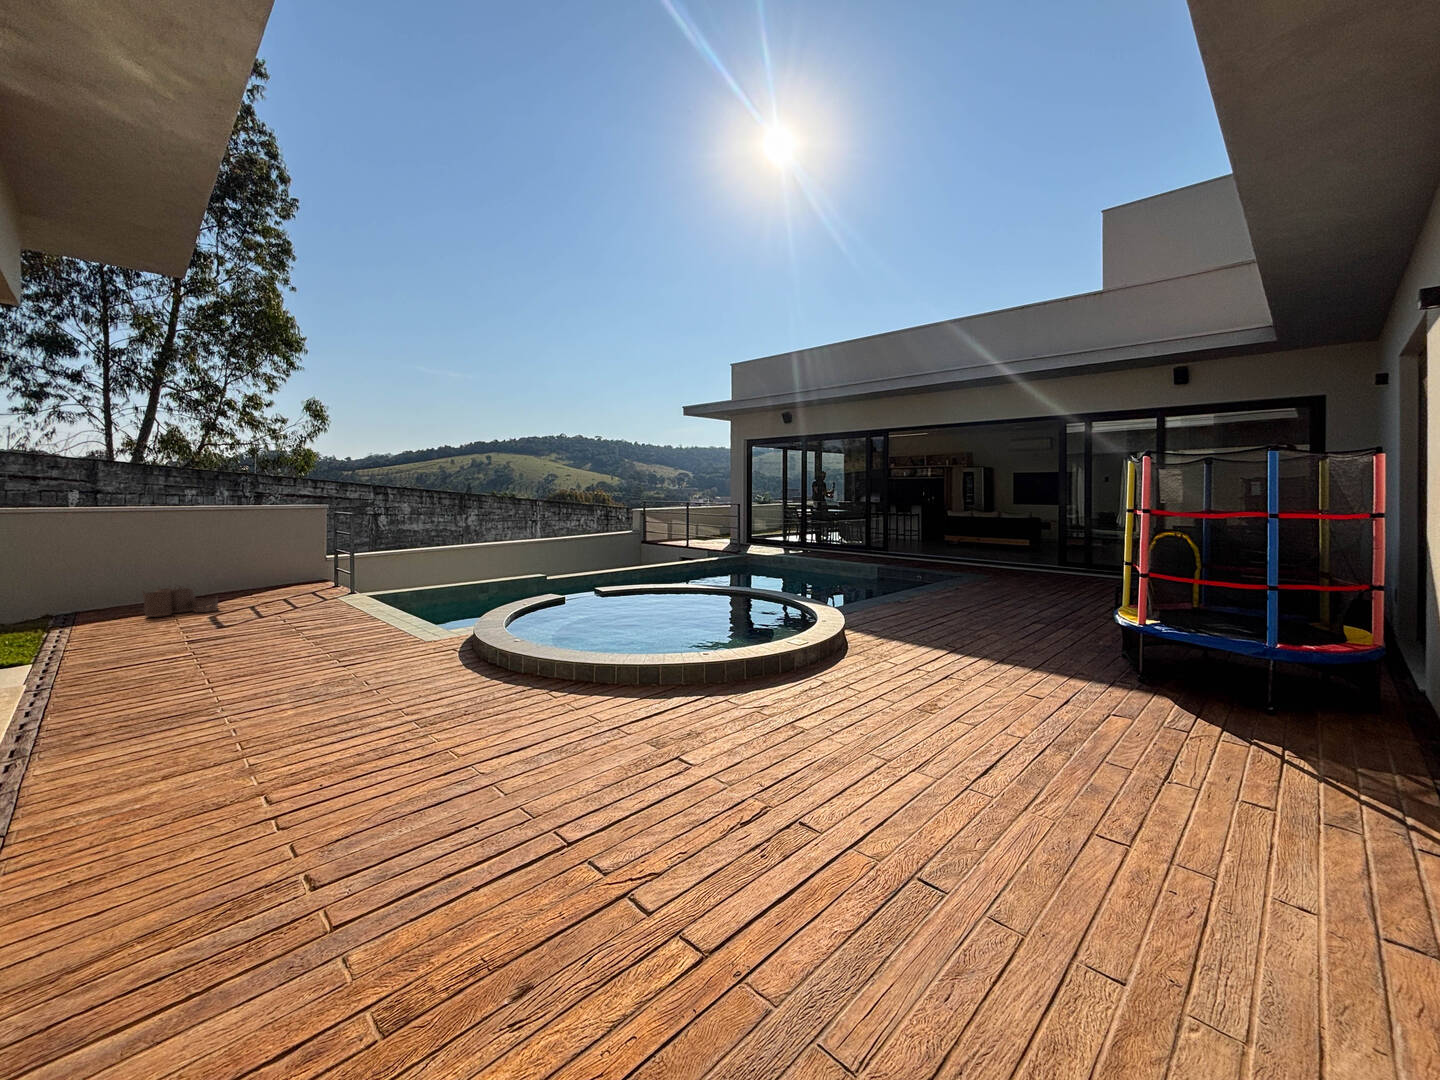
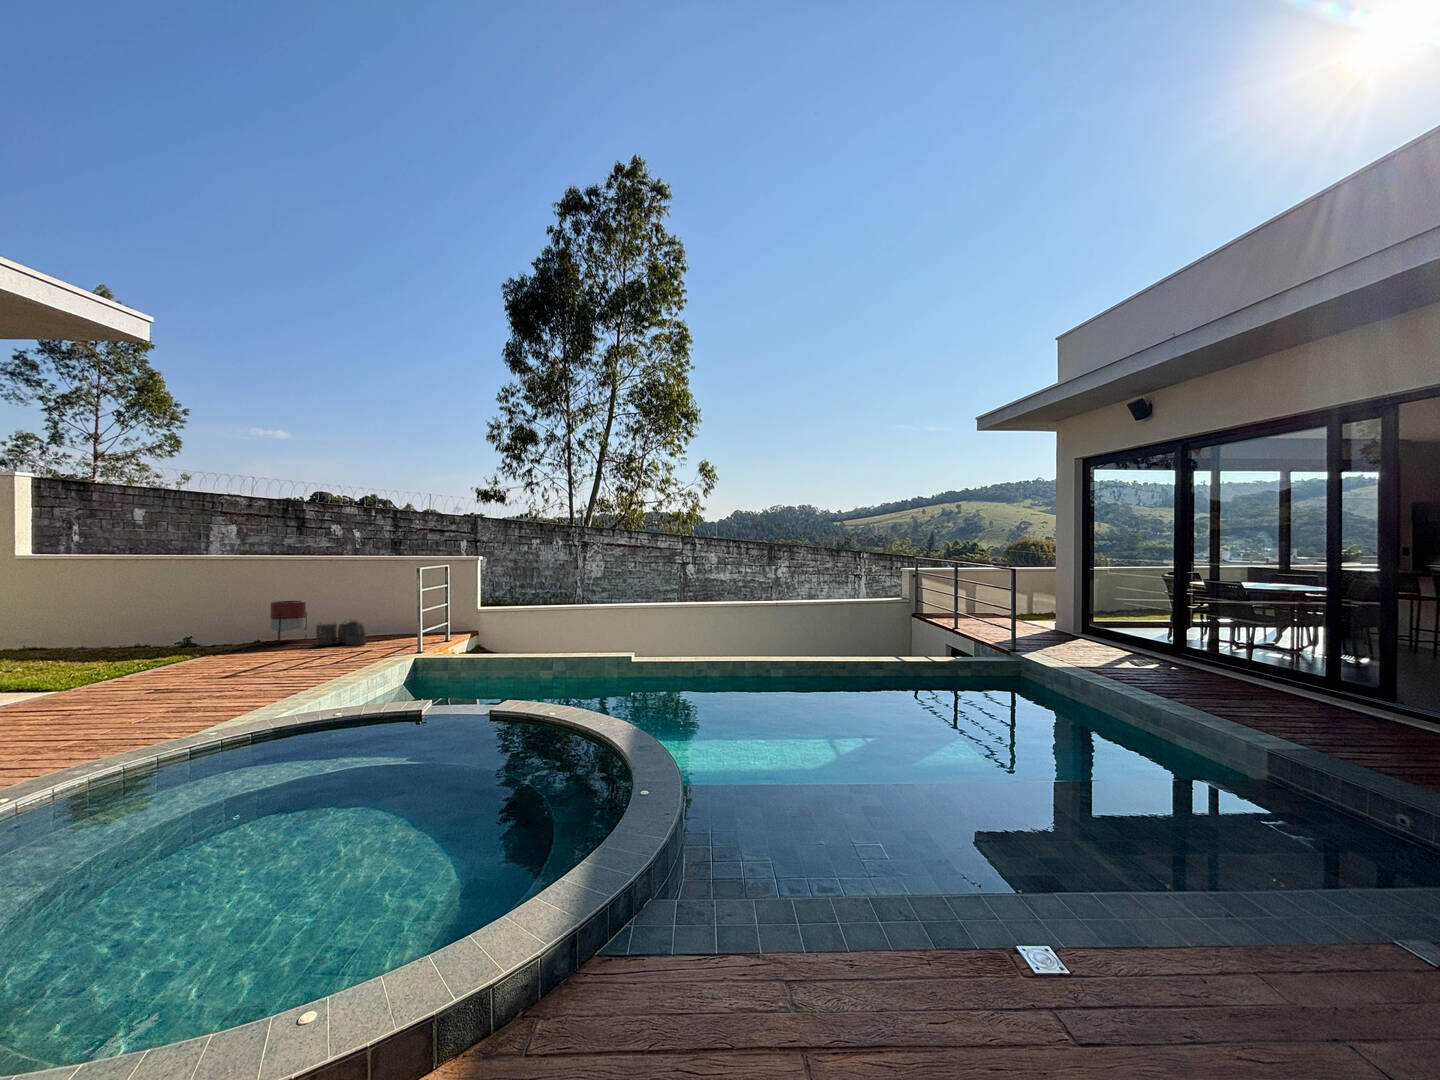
planter: none [34,568,90,625] -> present [270,601,307,643]

